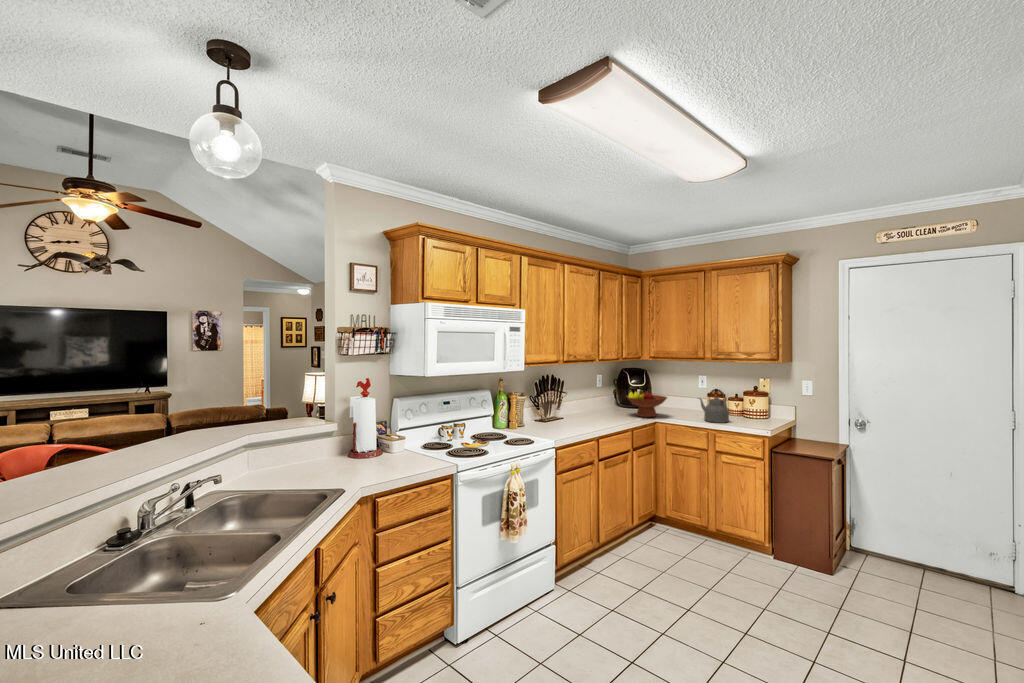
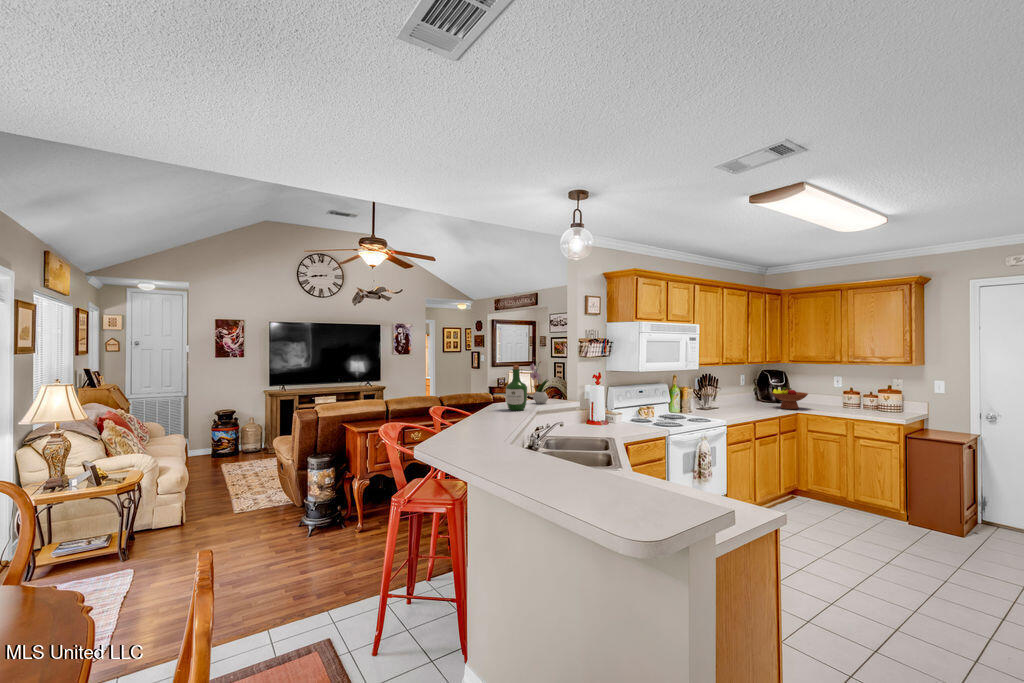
flower arrangement: none [242,357,274,431] -> present [530,358,549,404]
wine bottle: none [147,372,194,451] -> present [506,365,527,411]
kettle: present [699,389,729,423] -> none [836,387,865,414]

